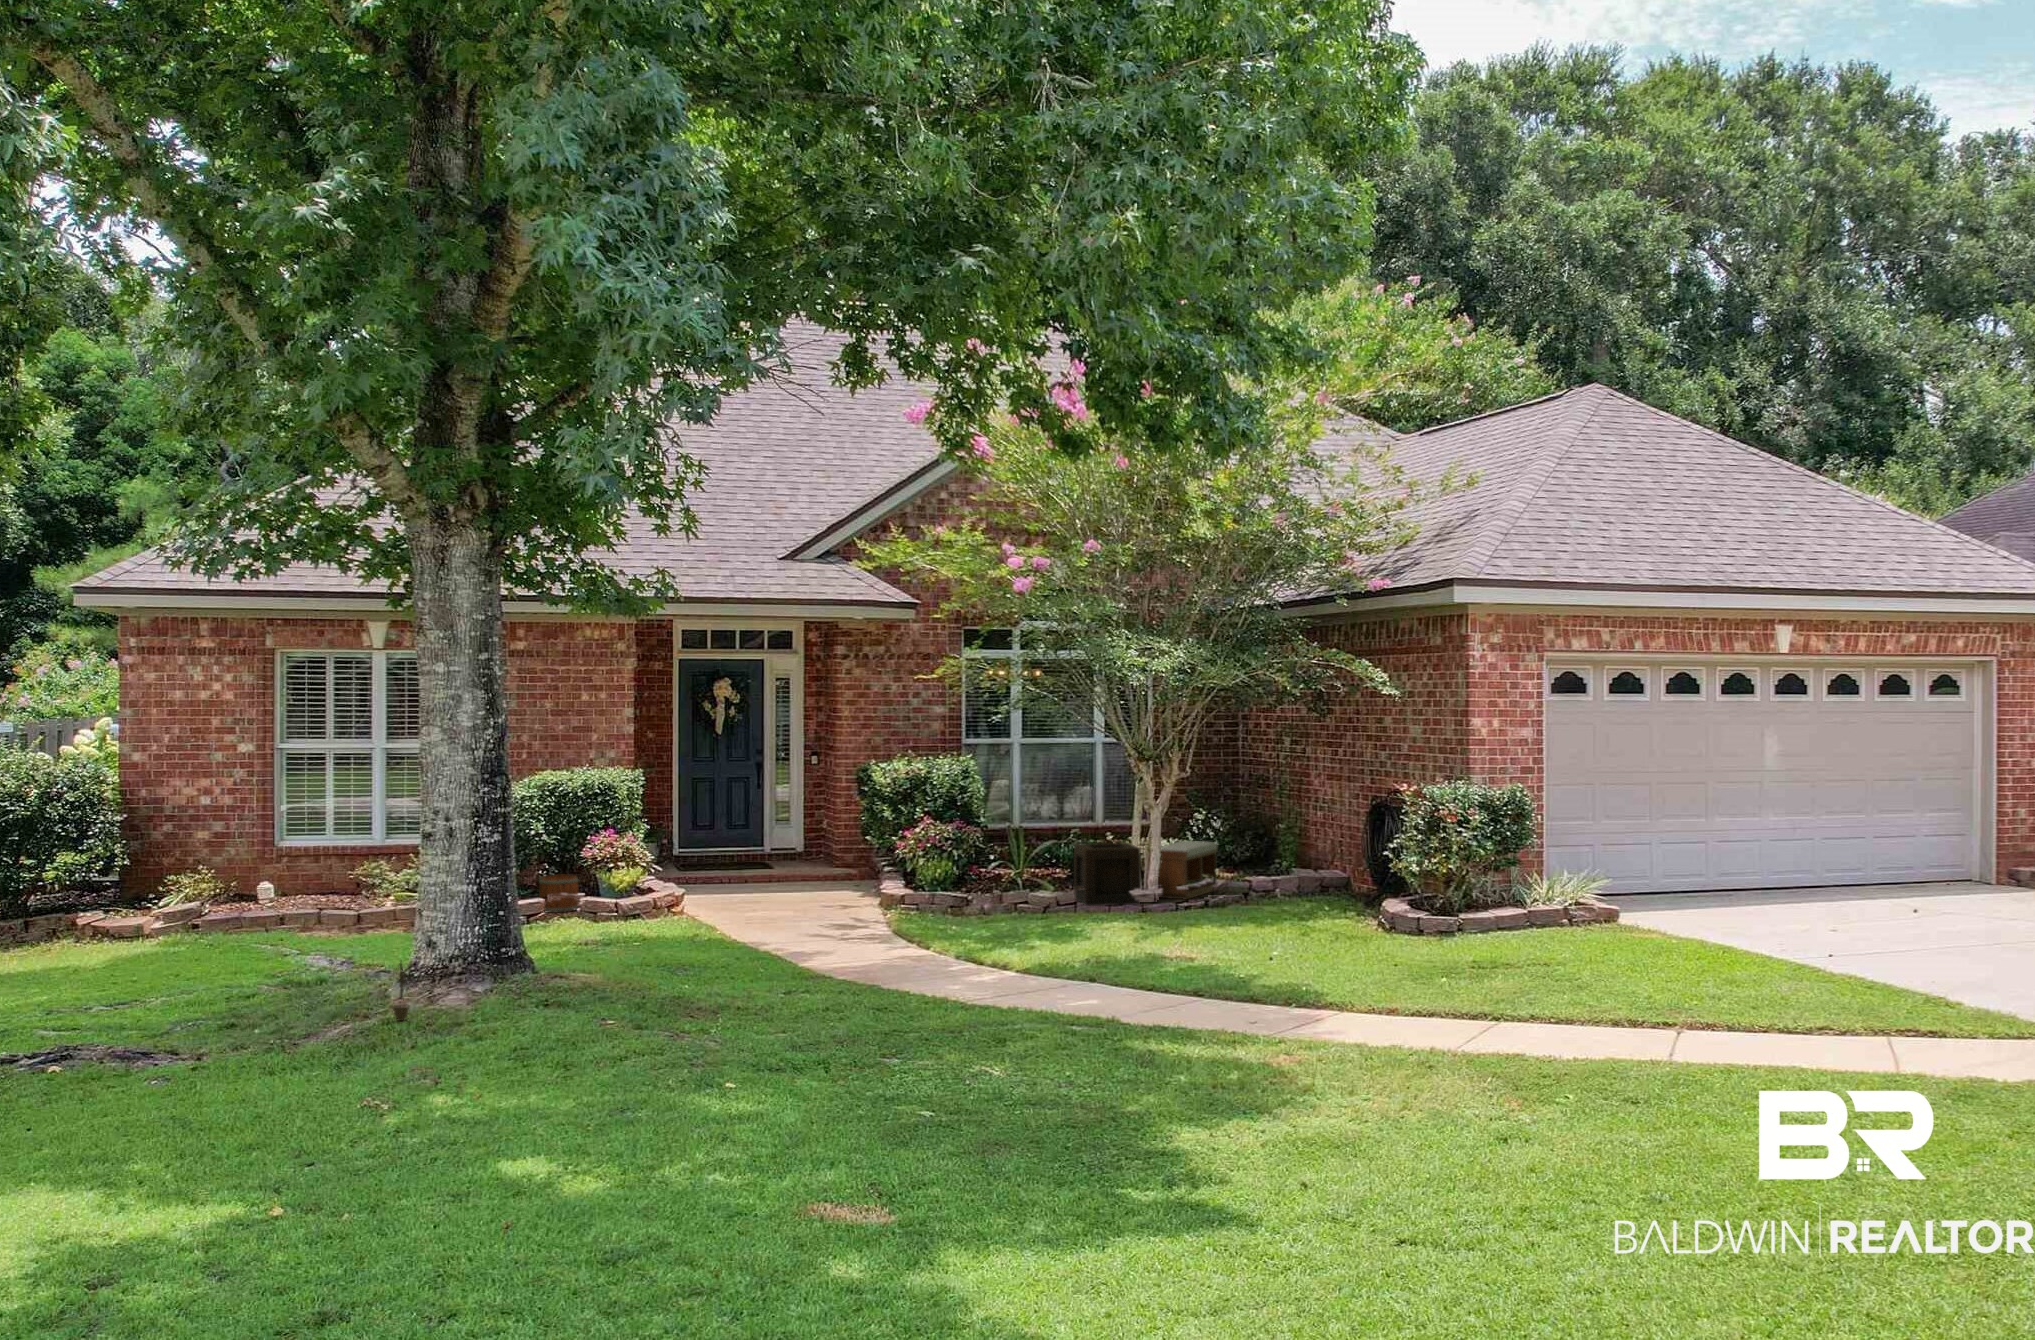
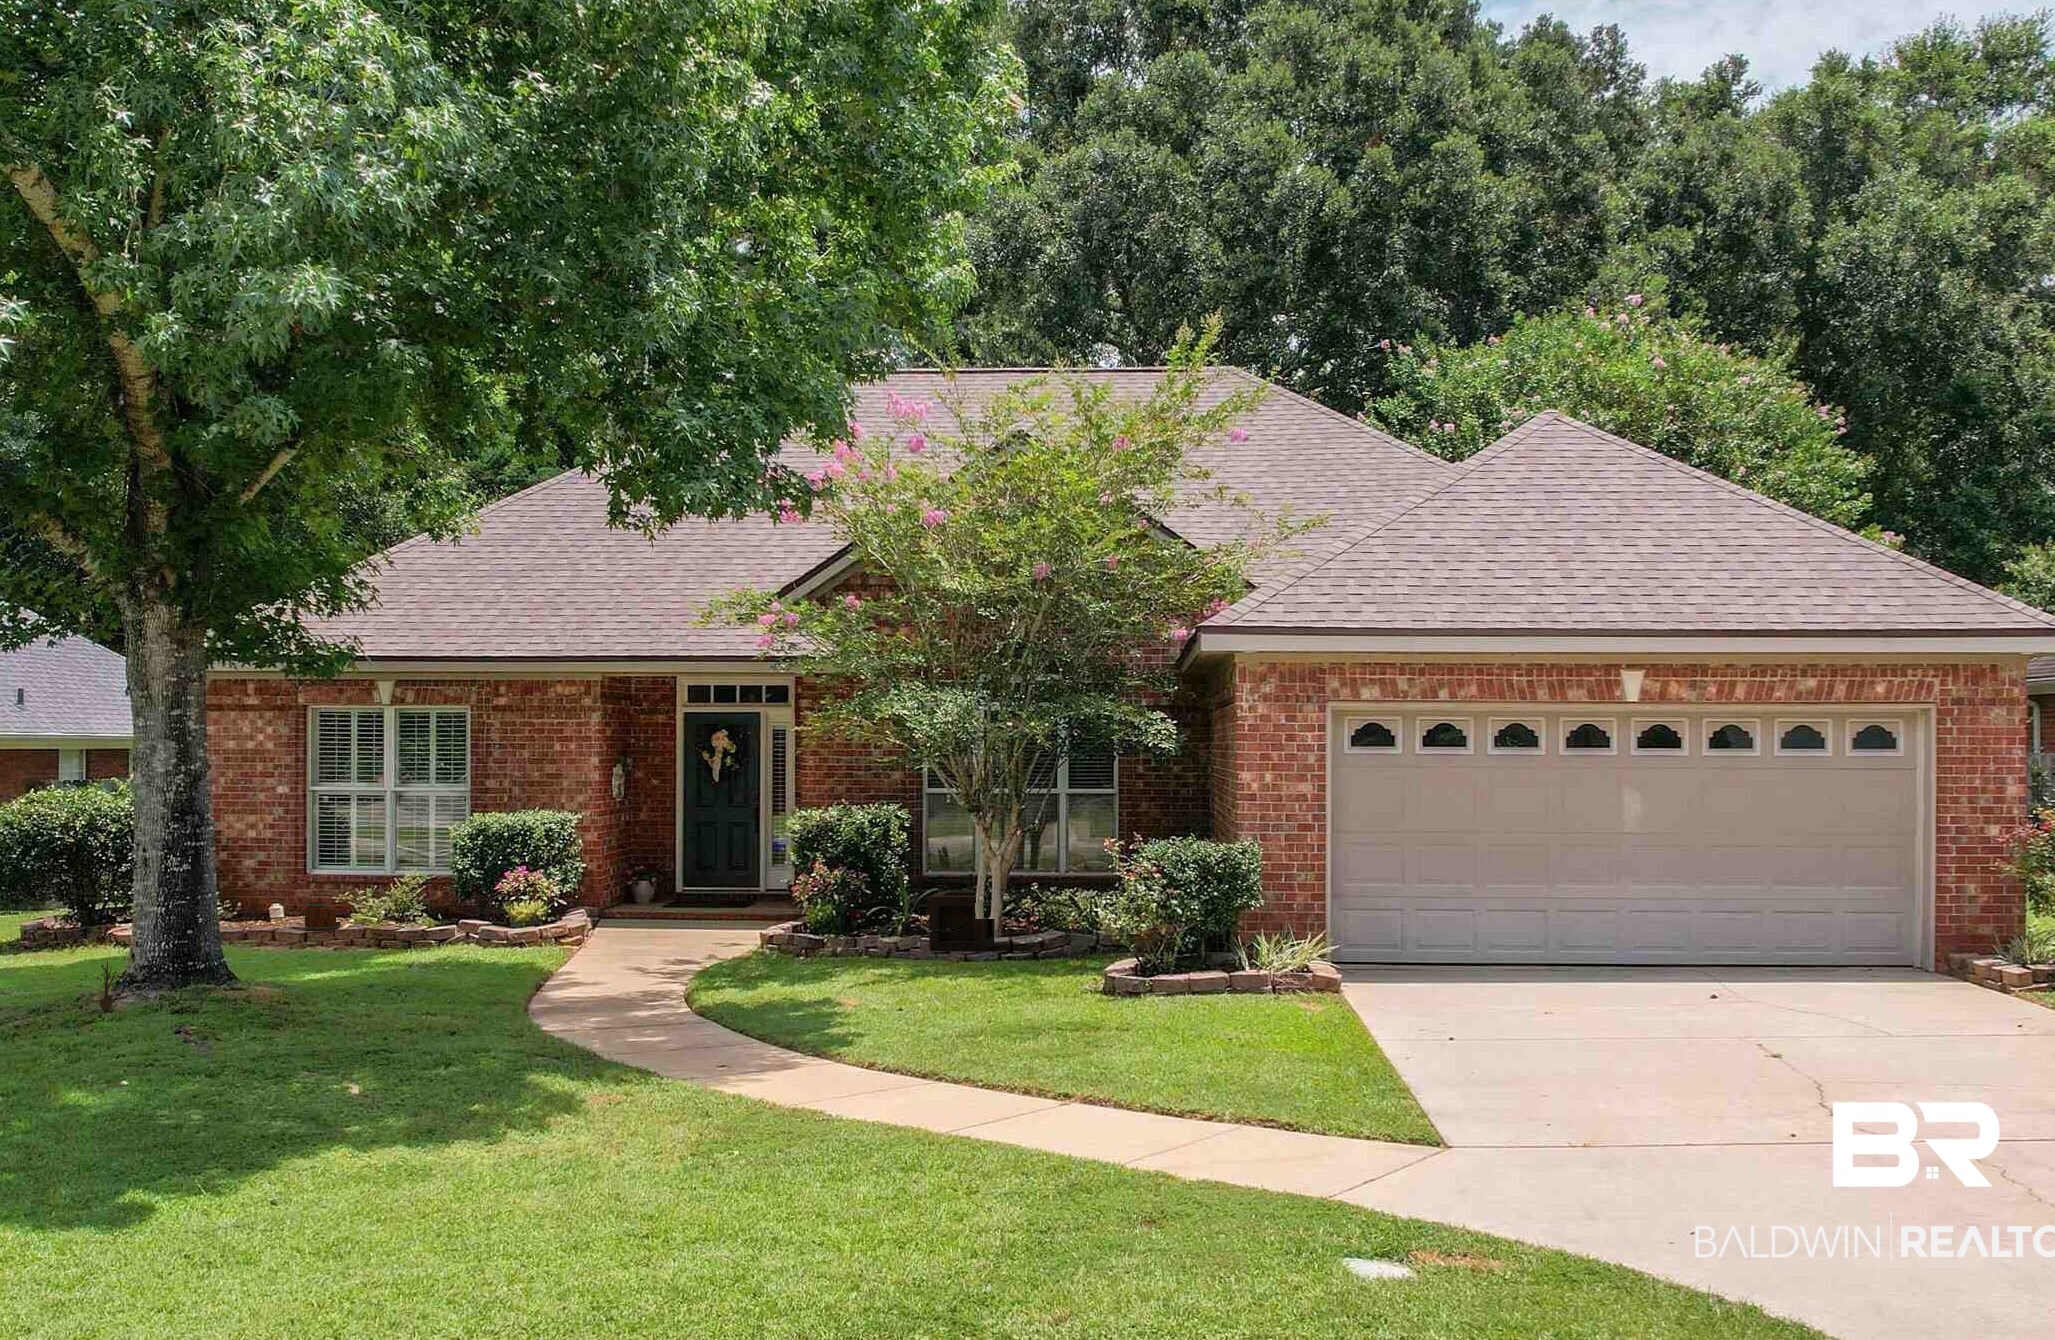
bench: present [1159,841,1217,899] -> none [1013,892,1098,949]
bucket: present [539,875,579,913] -> present [304,902,341,931]

